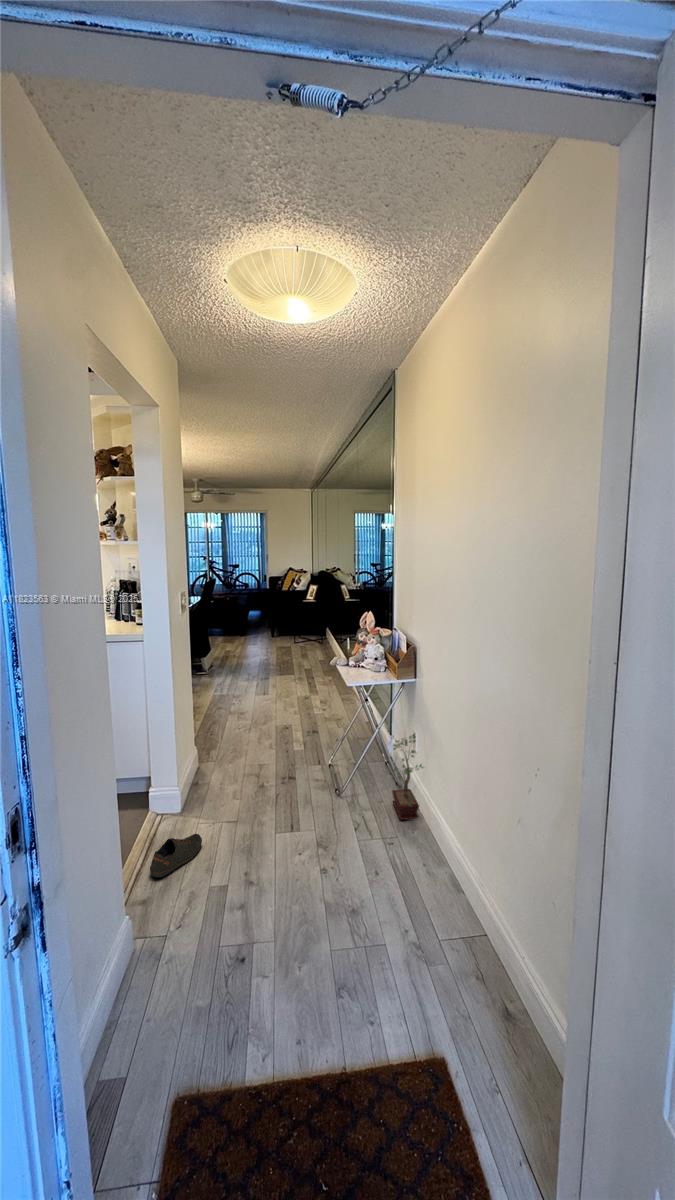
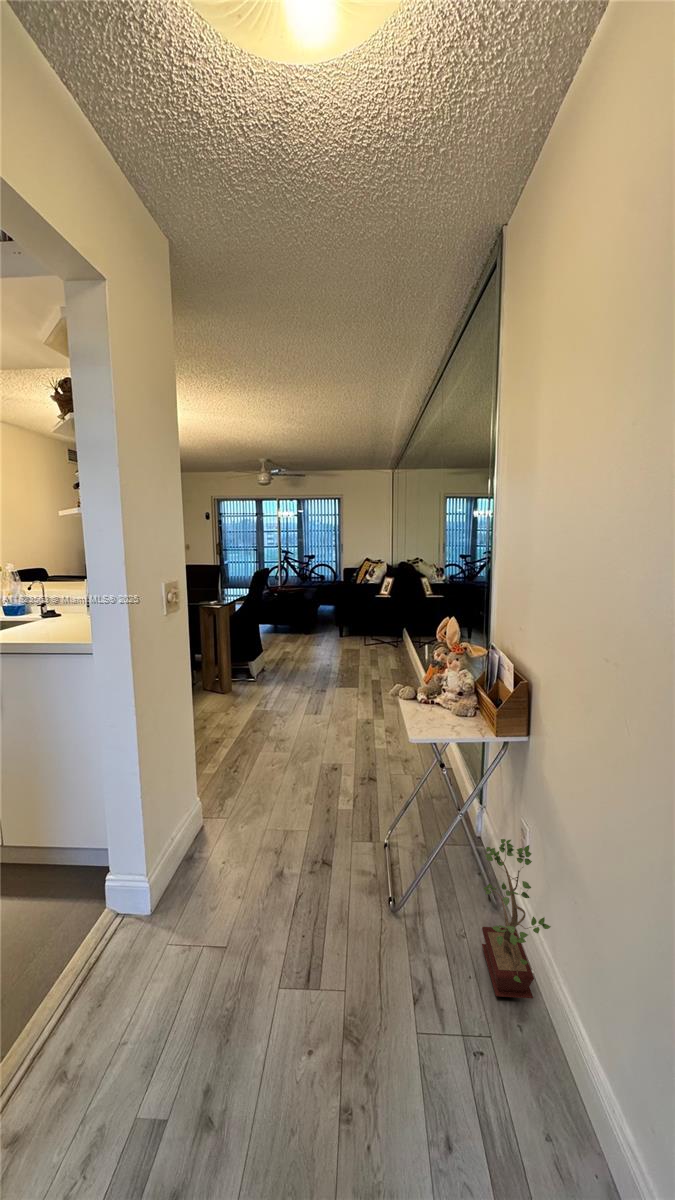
shoe: present [150,834,202,877] -> none [44,979,154,1081]

